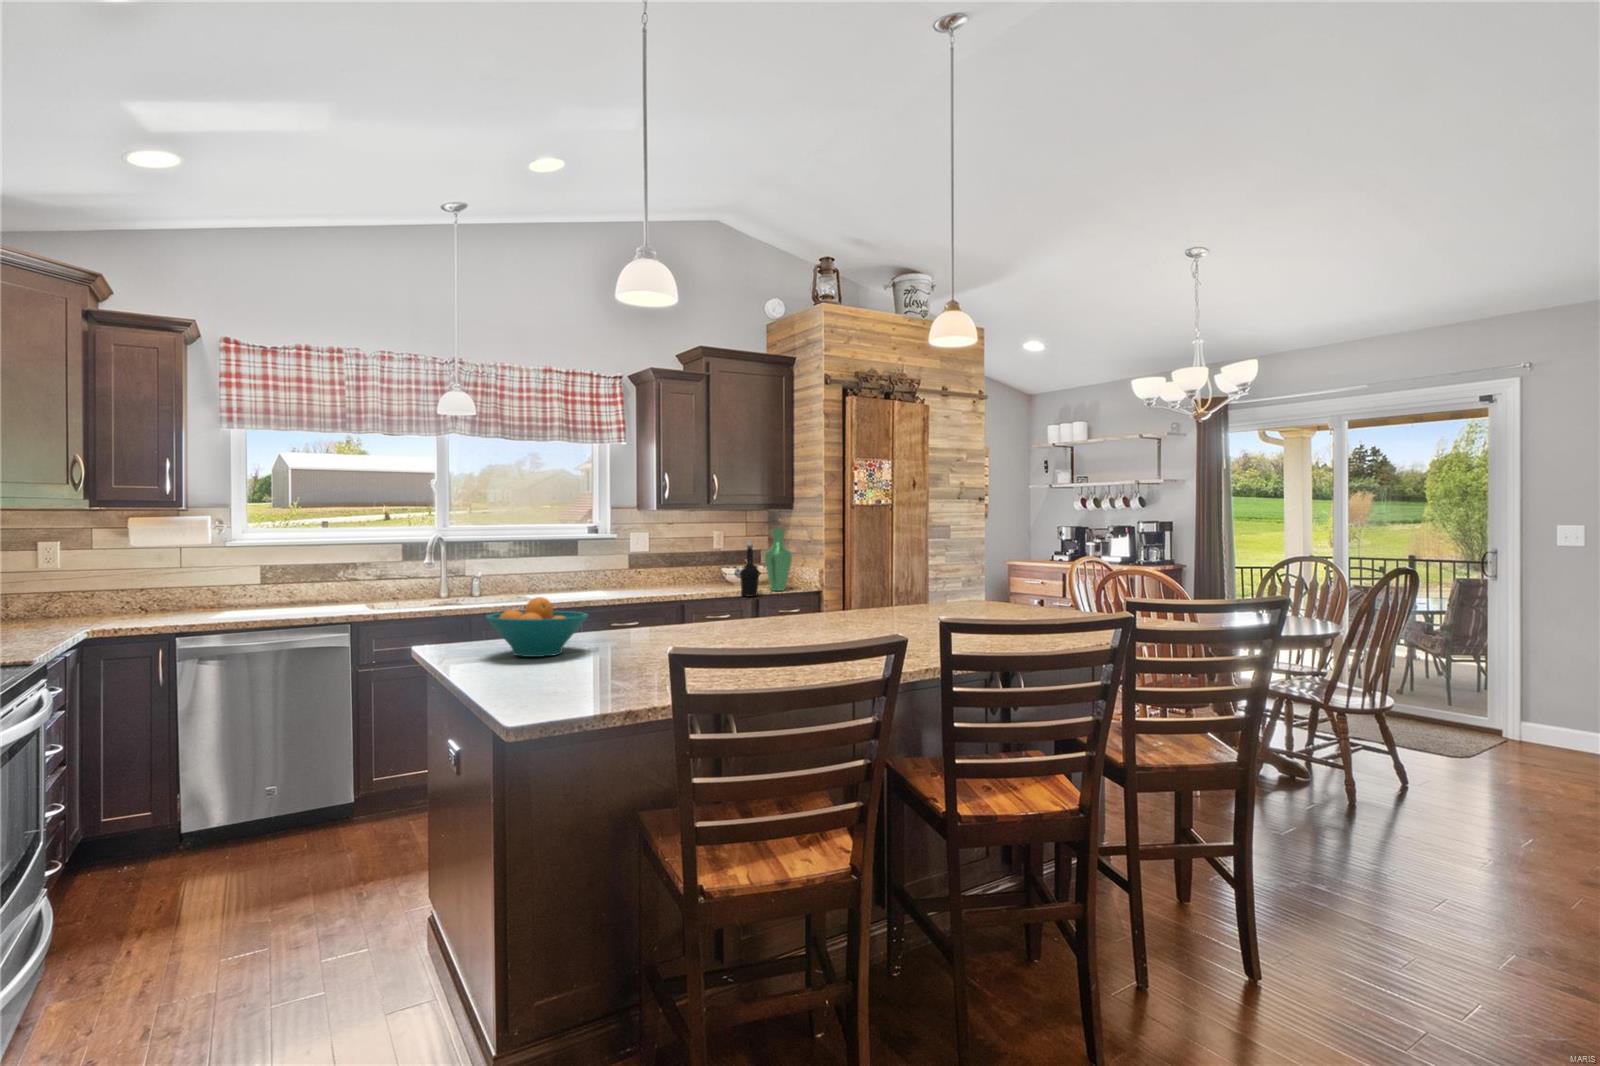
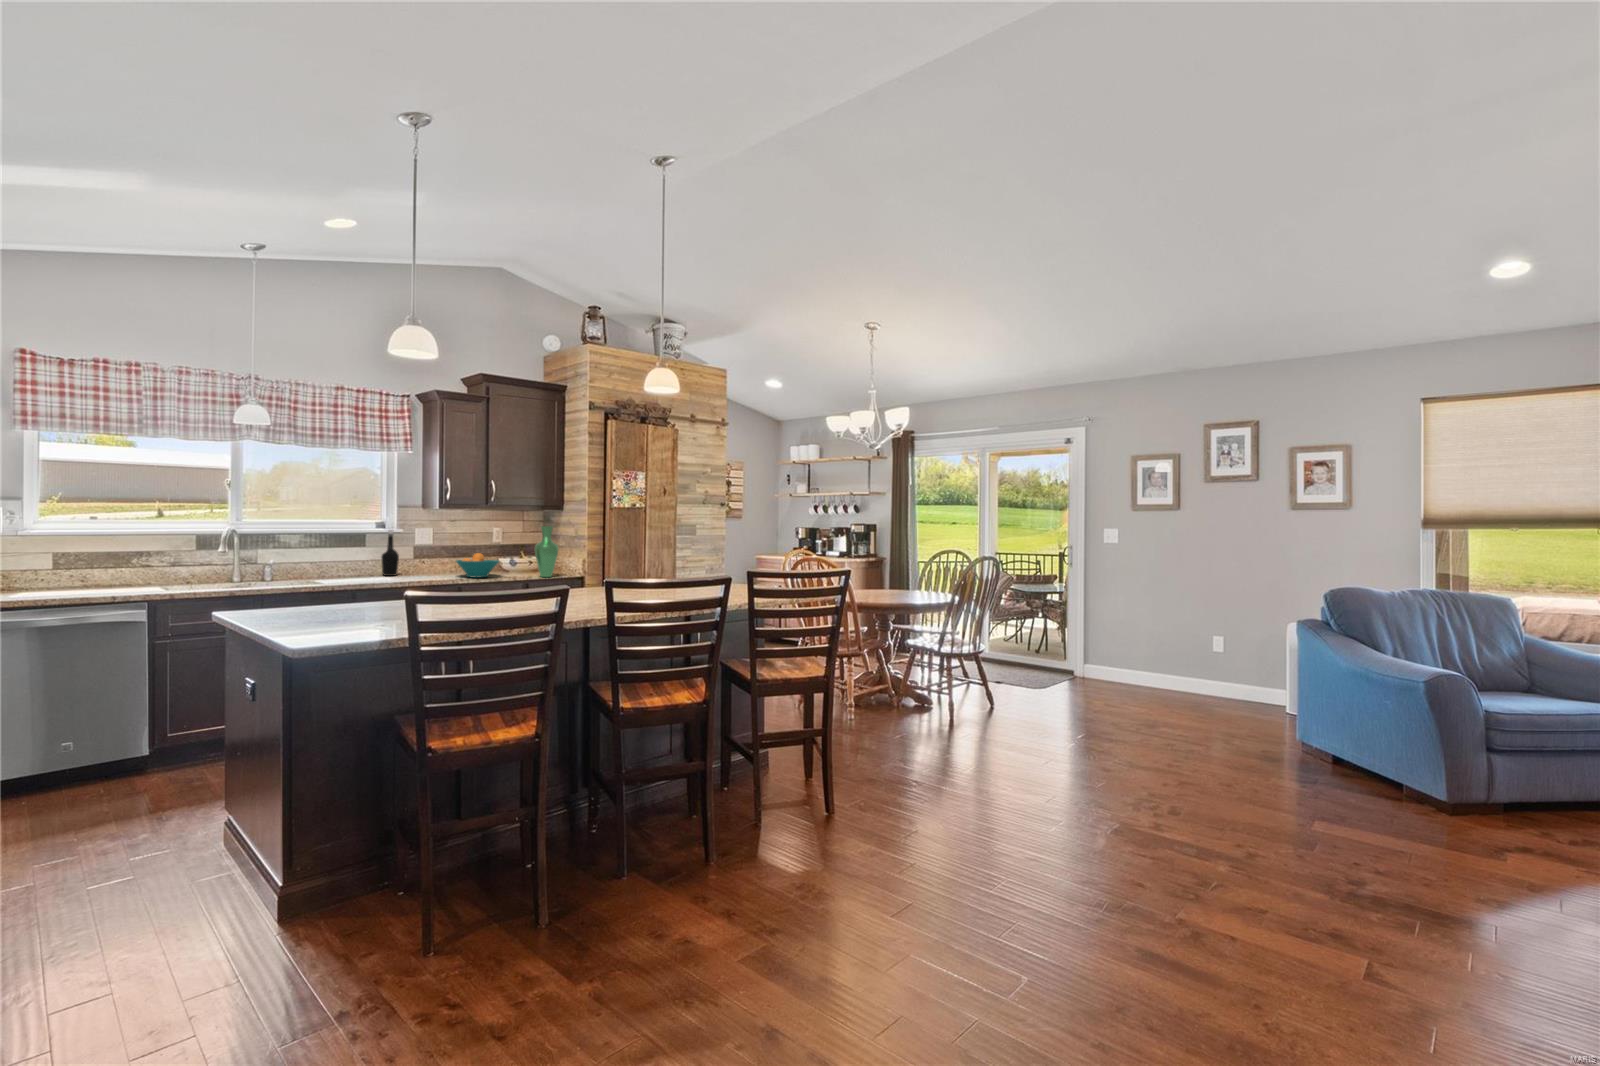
bottle: present [740,541,759,597] -> present [381,530,399,576]
fruit bowl: present [486,597,588,657] -> present [456,553,499,577]

